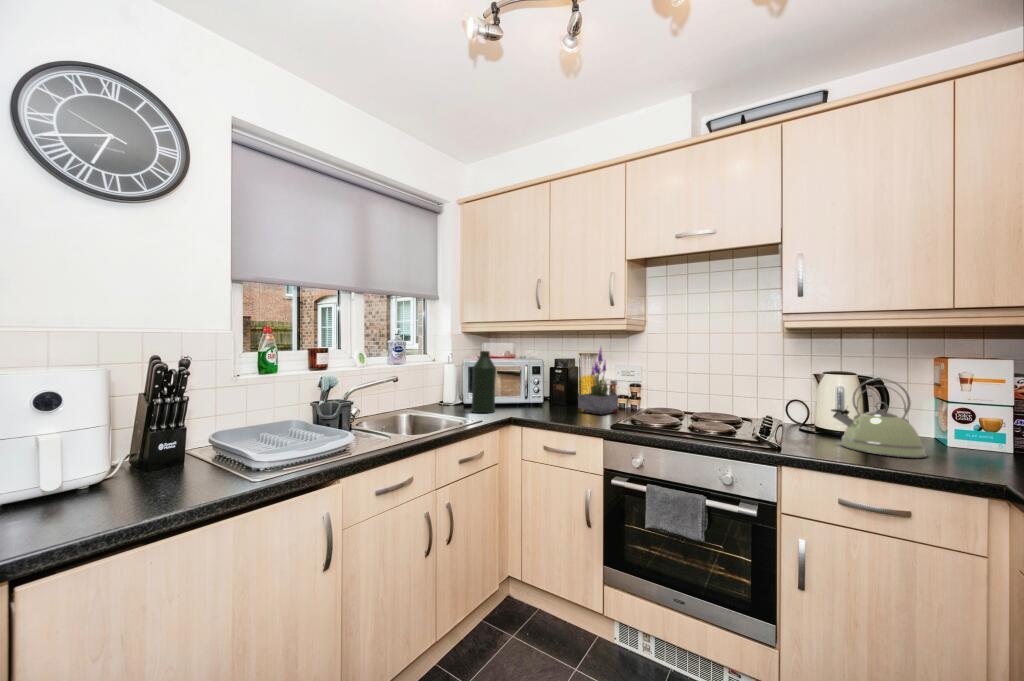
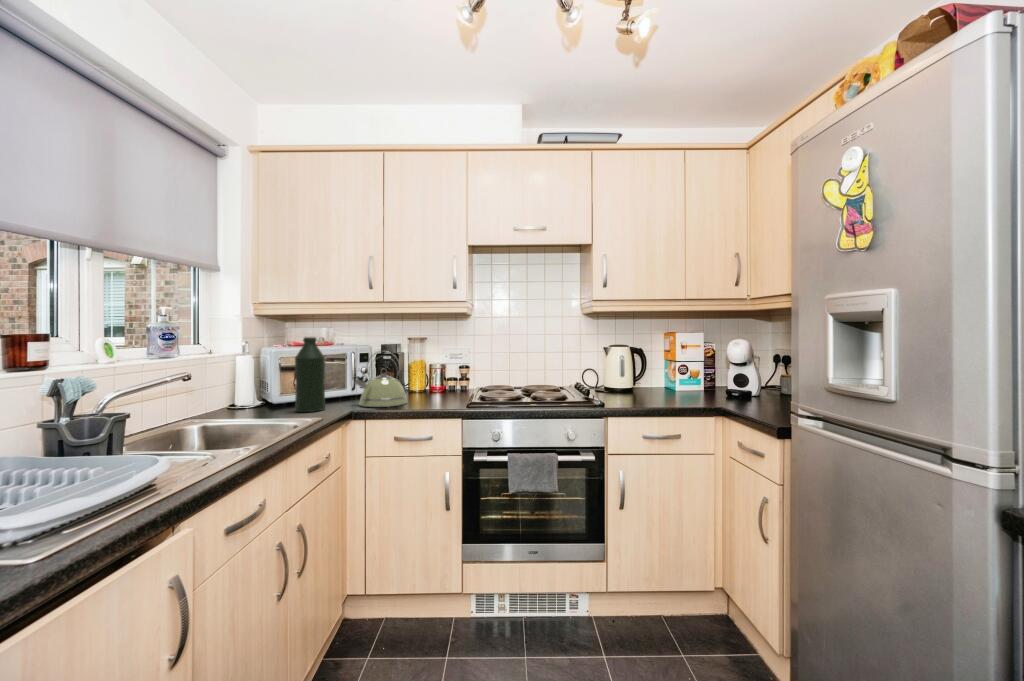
potted plant: present [578,348,618,415] -> none [417,328,454,398]
kettle: present [831,378,926,458] -> present [353,351,407,407]

